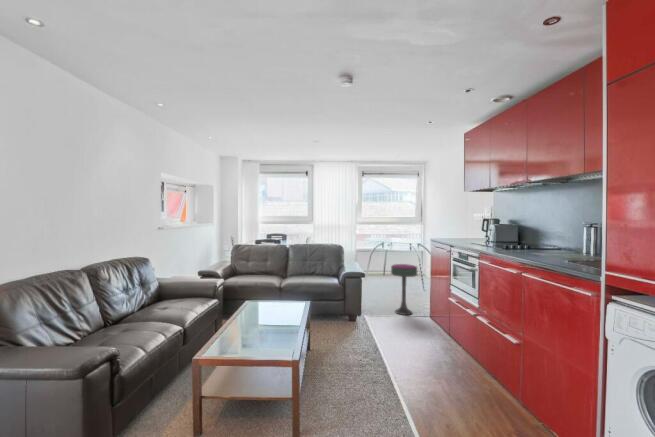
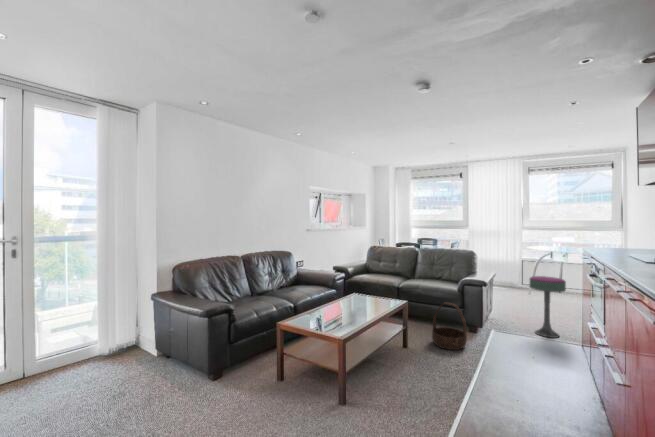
basket: none [329,297,361,343] -> present [432,302,467,350]

